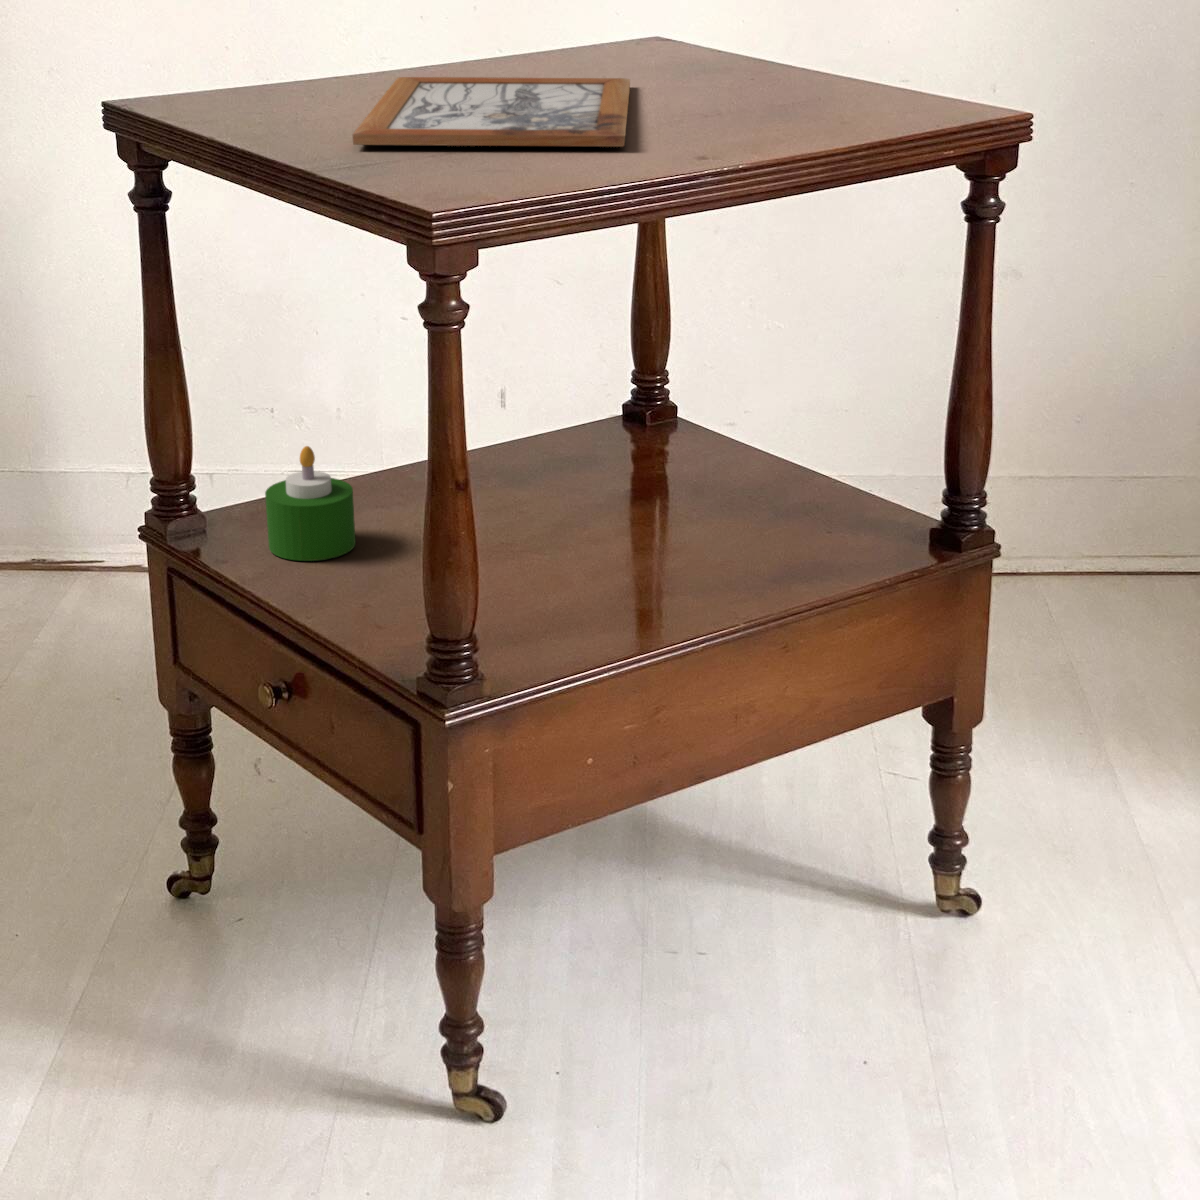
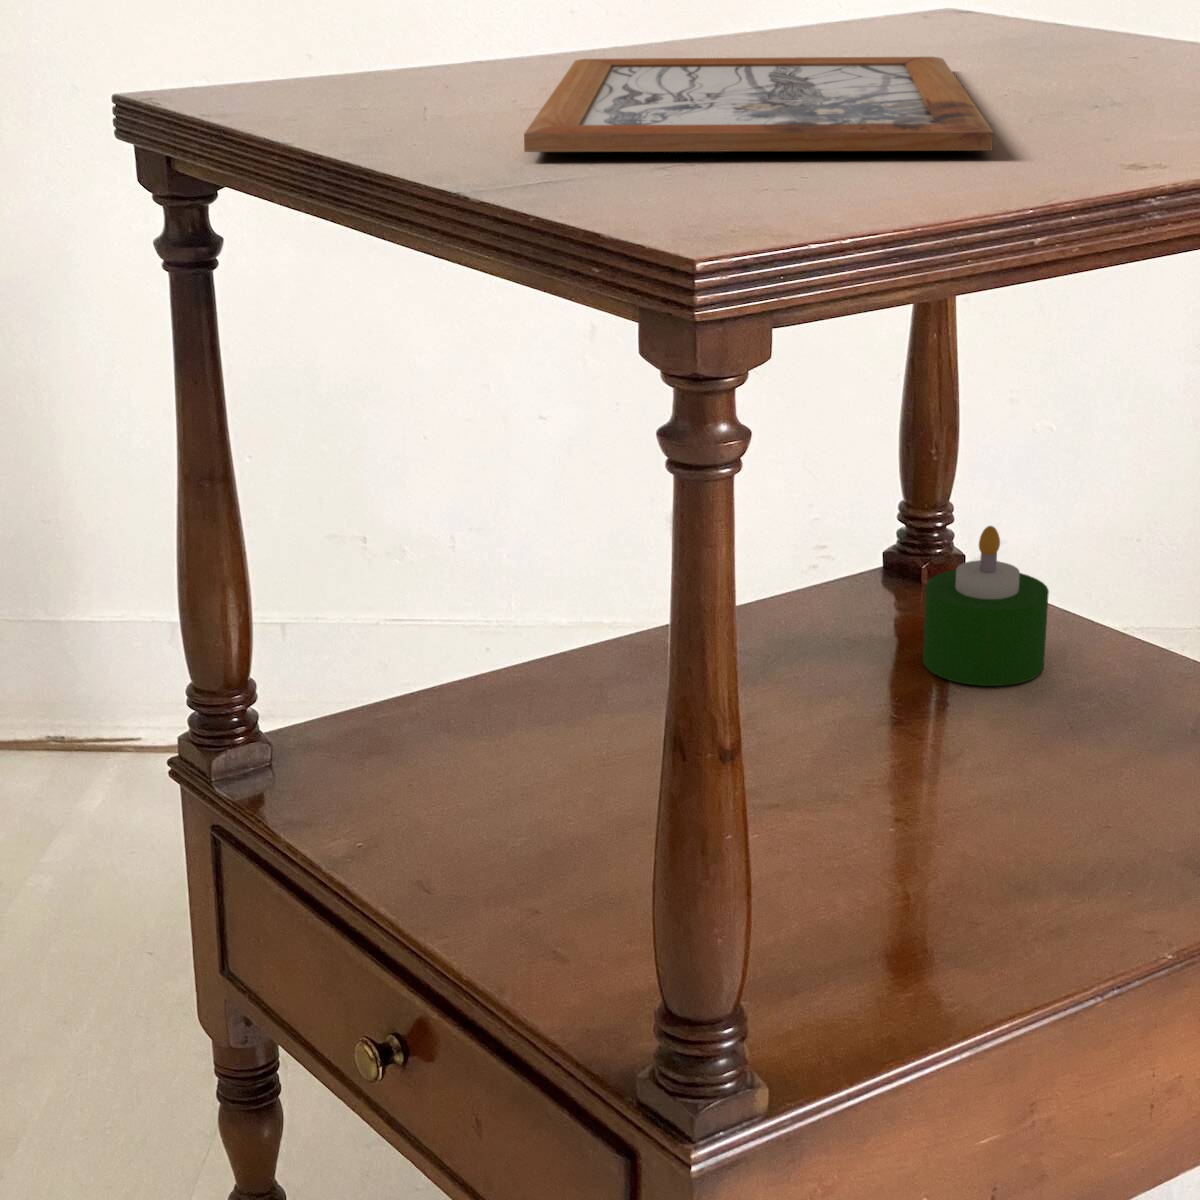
candle: present [265,446,355,561] -> present [923,526,1049,686]

